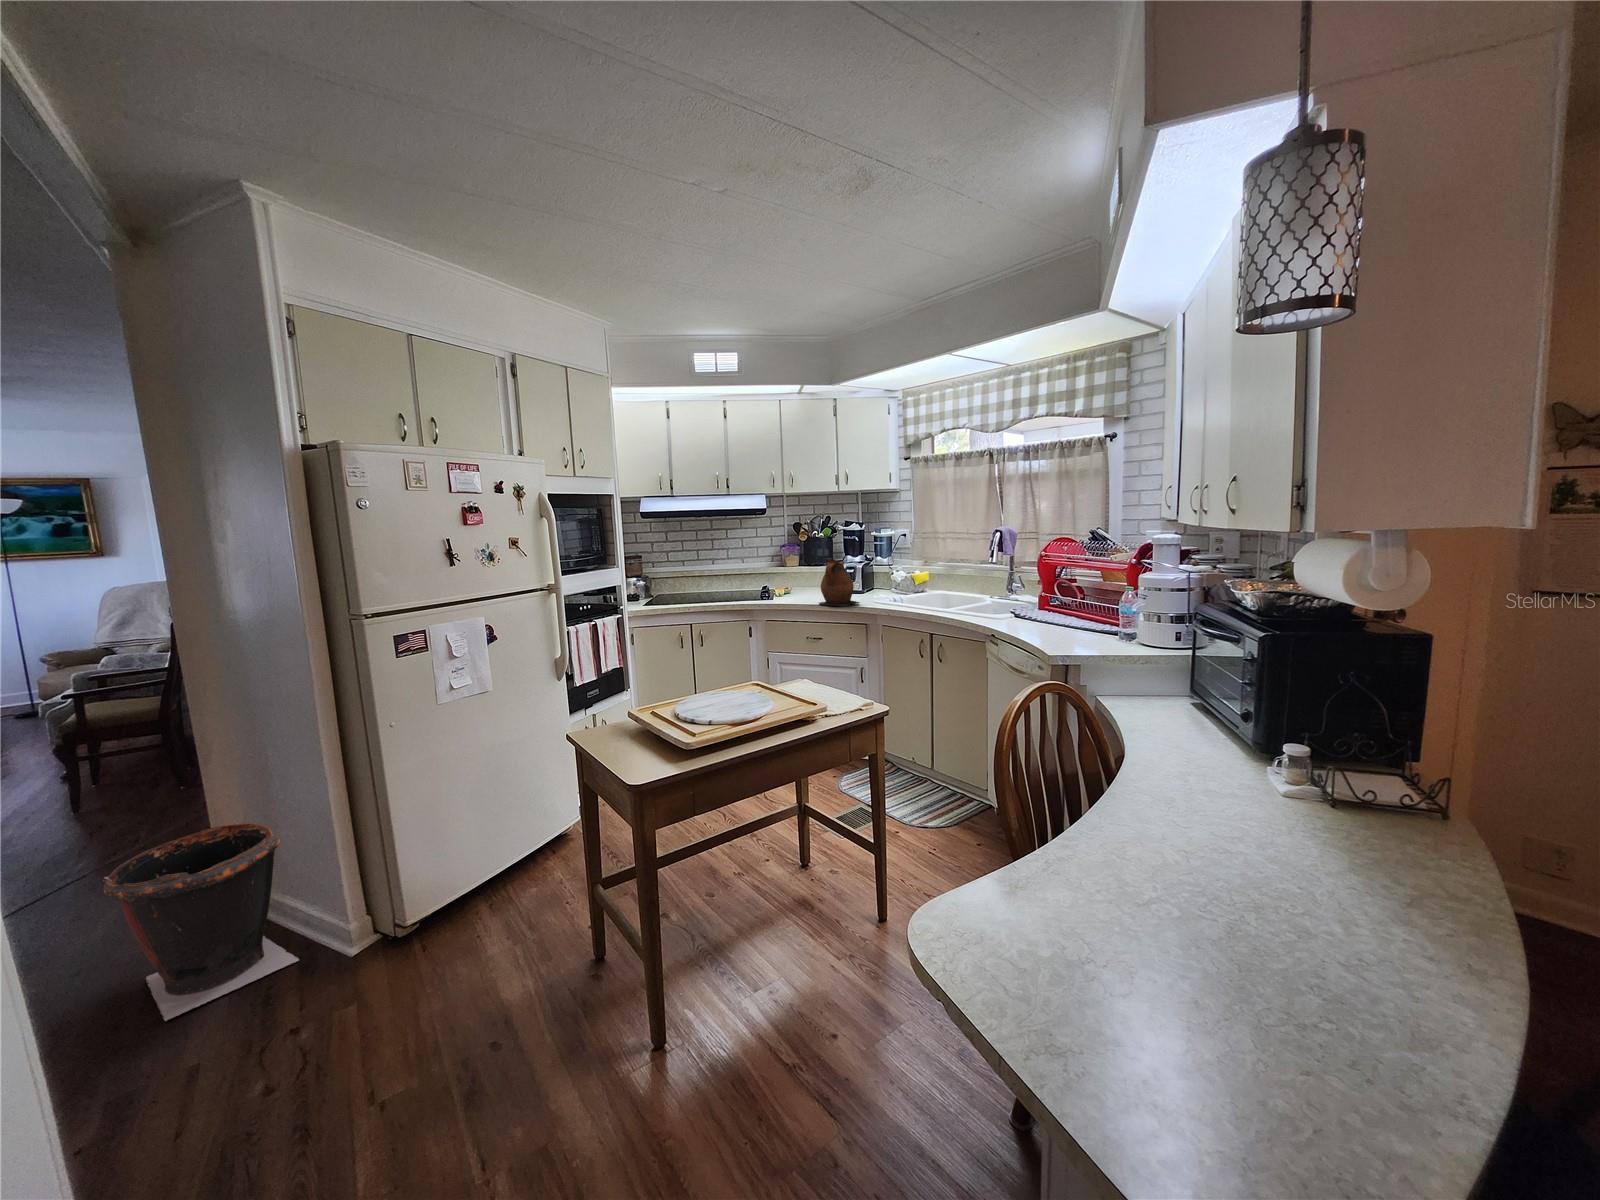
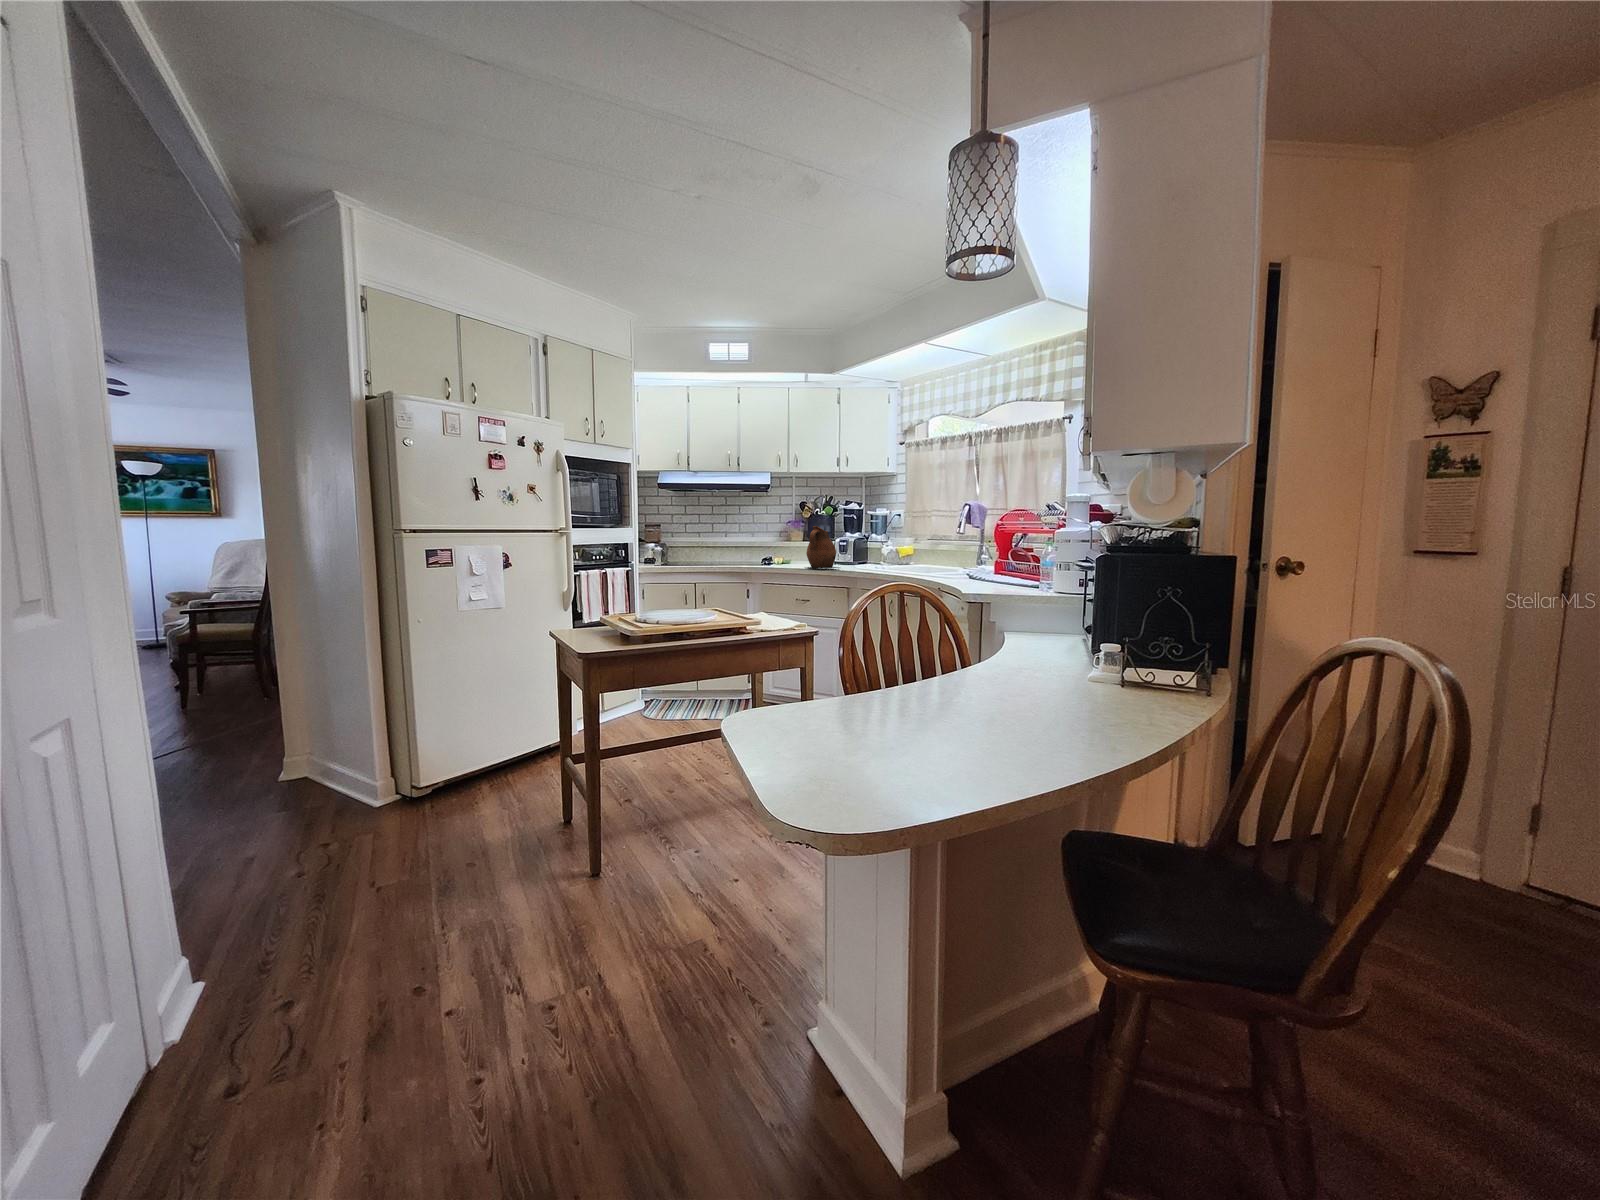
waste bin: present [103,823,299,1021] -> none [201,699,339,832]

